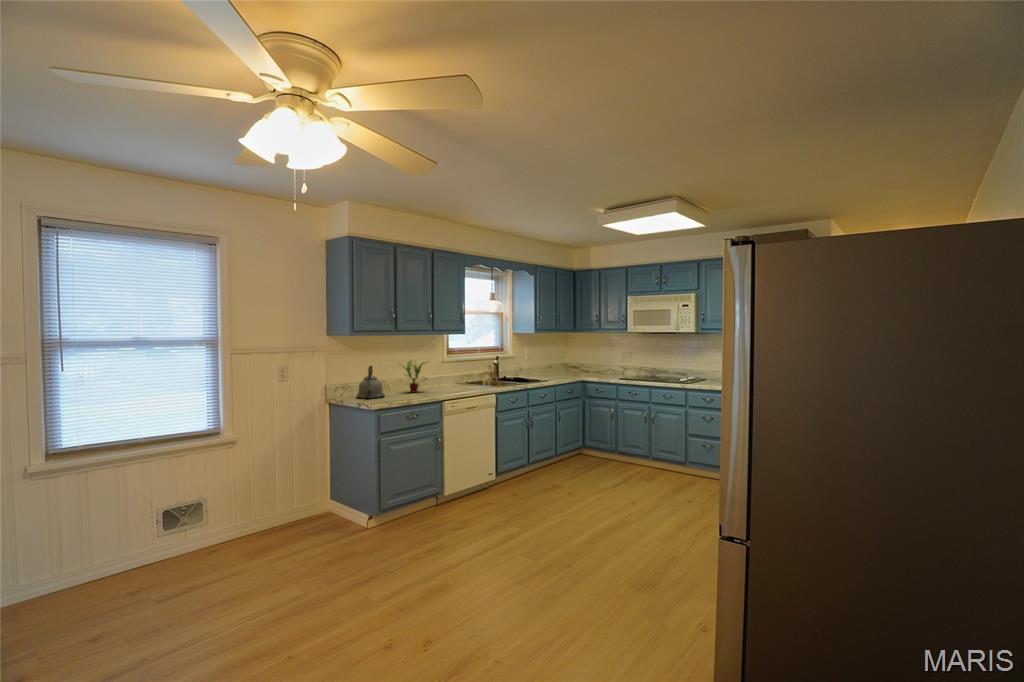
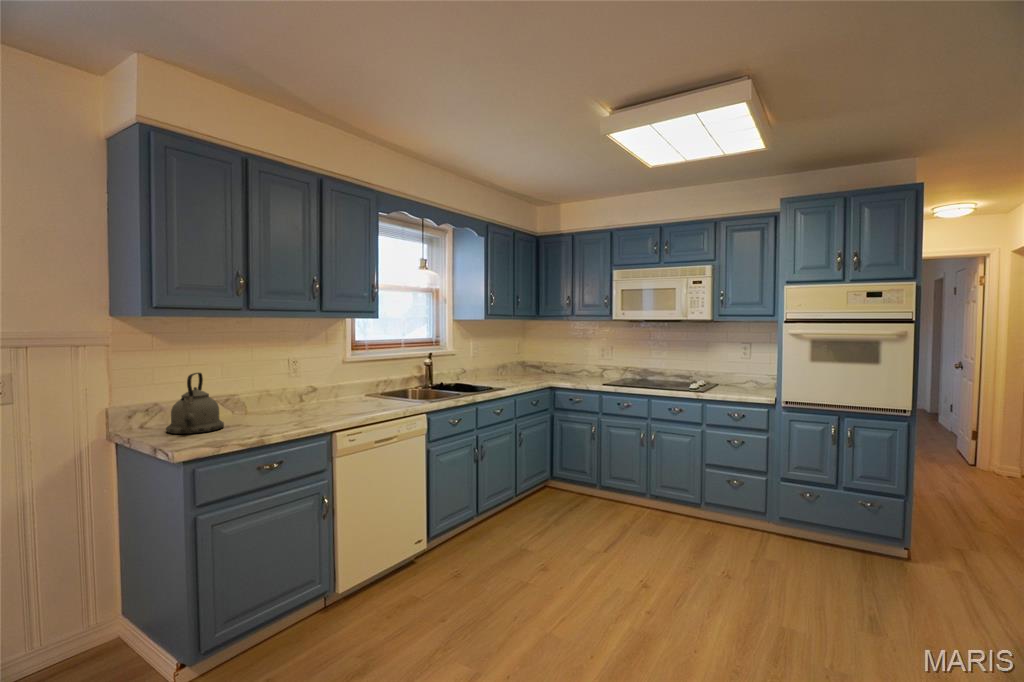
potted plant: present [402,361,425,392] -> none [257,361,314,416]

